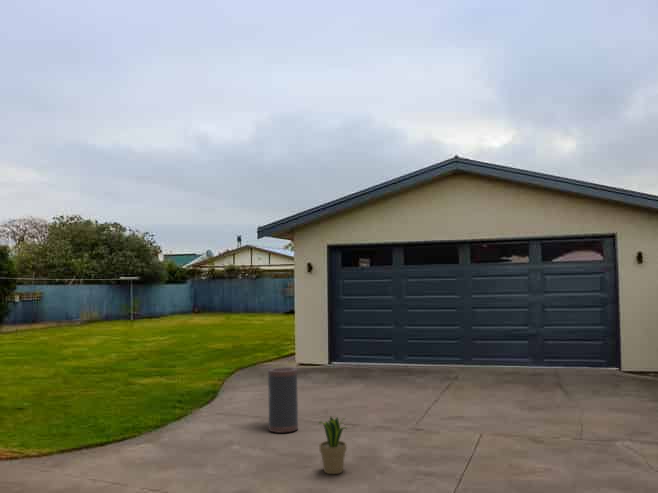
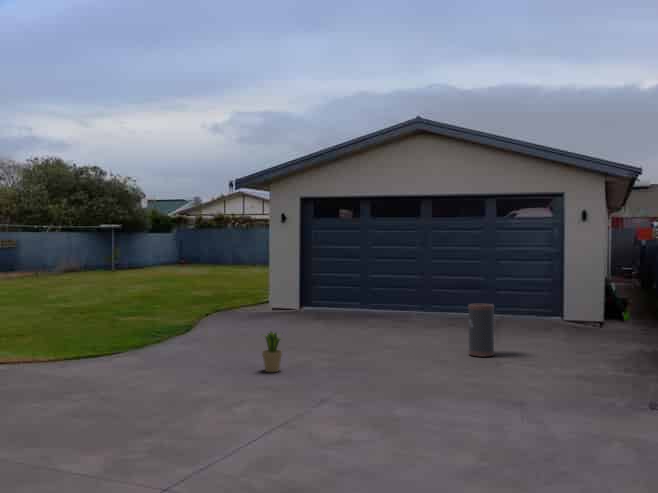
trash can: present [268,367,298,433] -> present [468,304,494,357]

